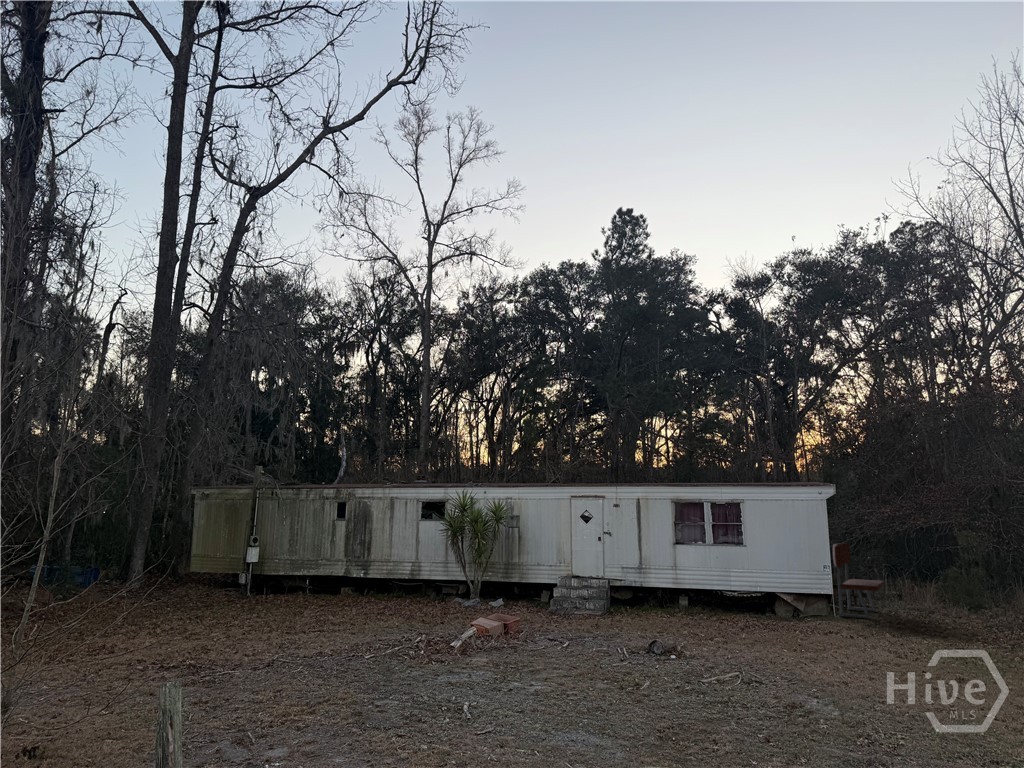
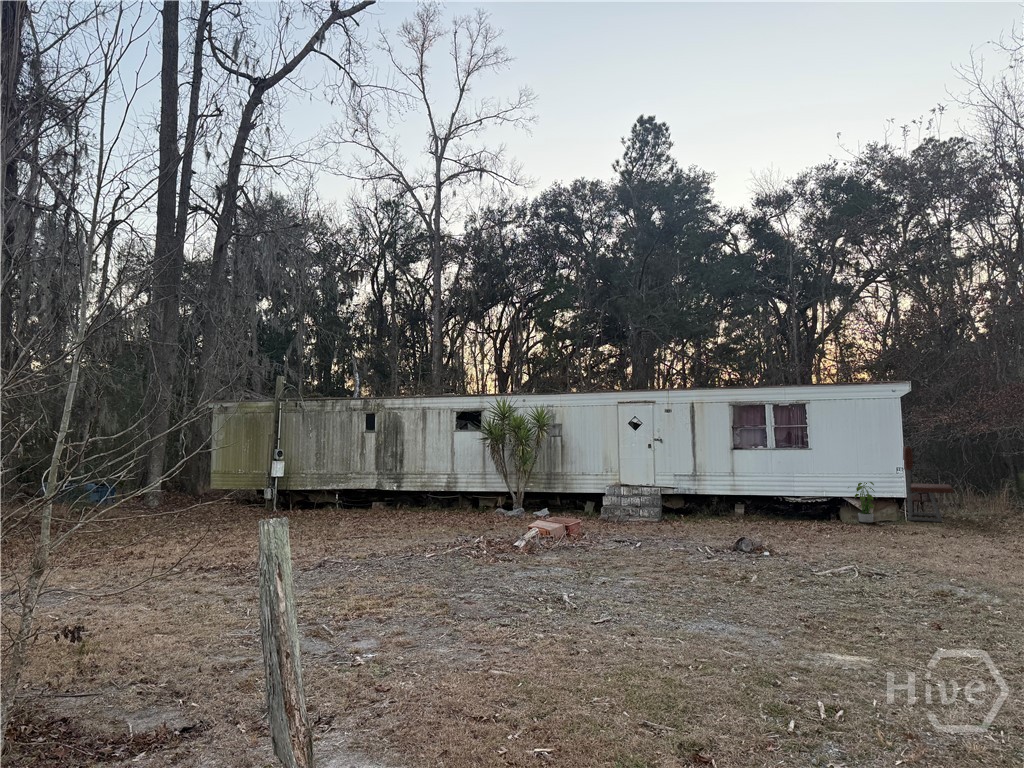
potted plant: none [781,577,808,618] -> present [848,482,875,522]

